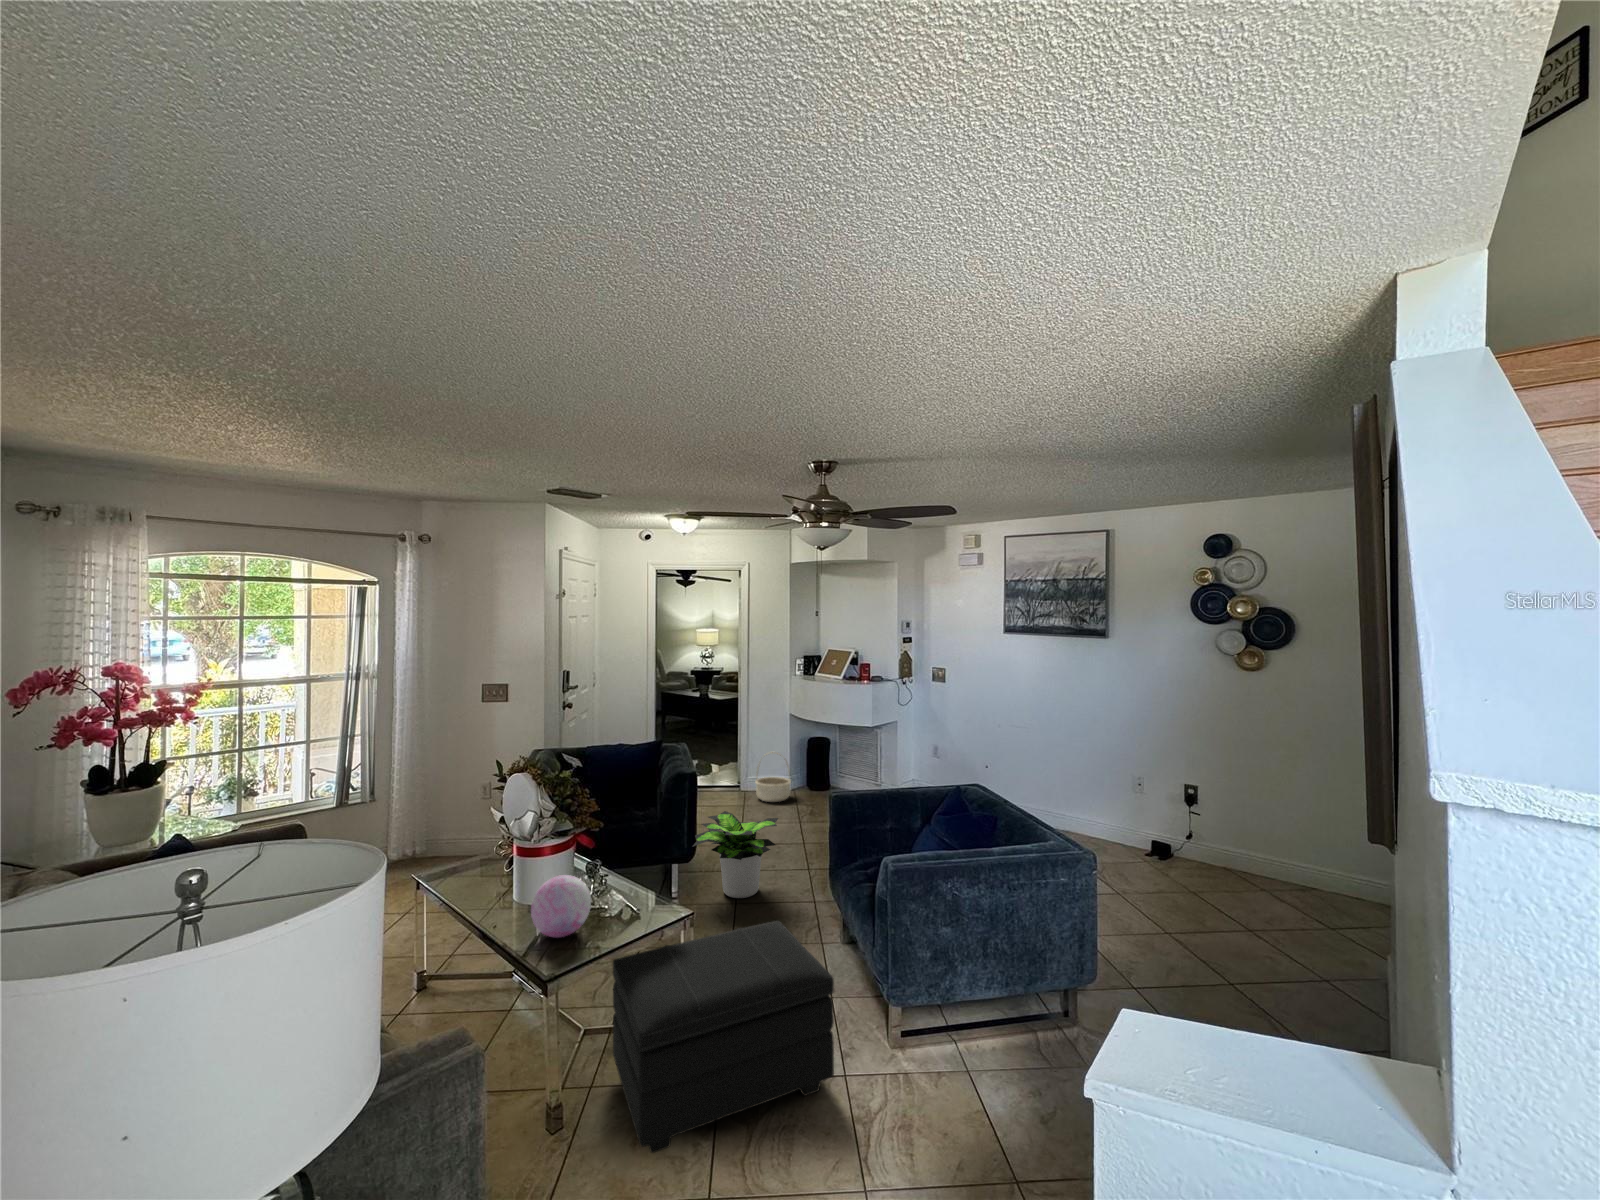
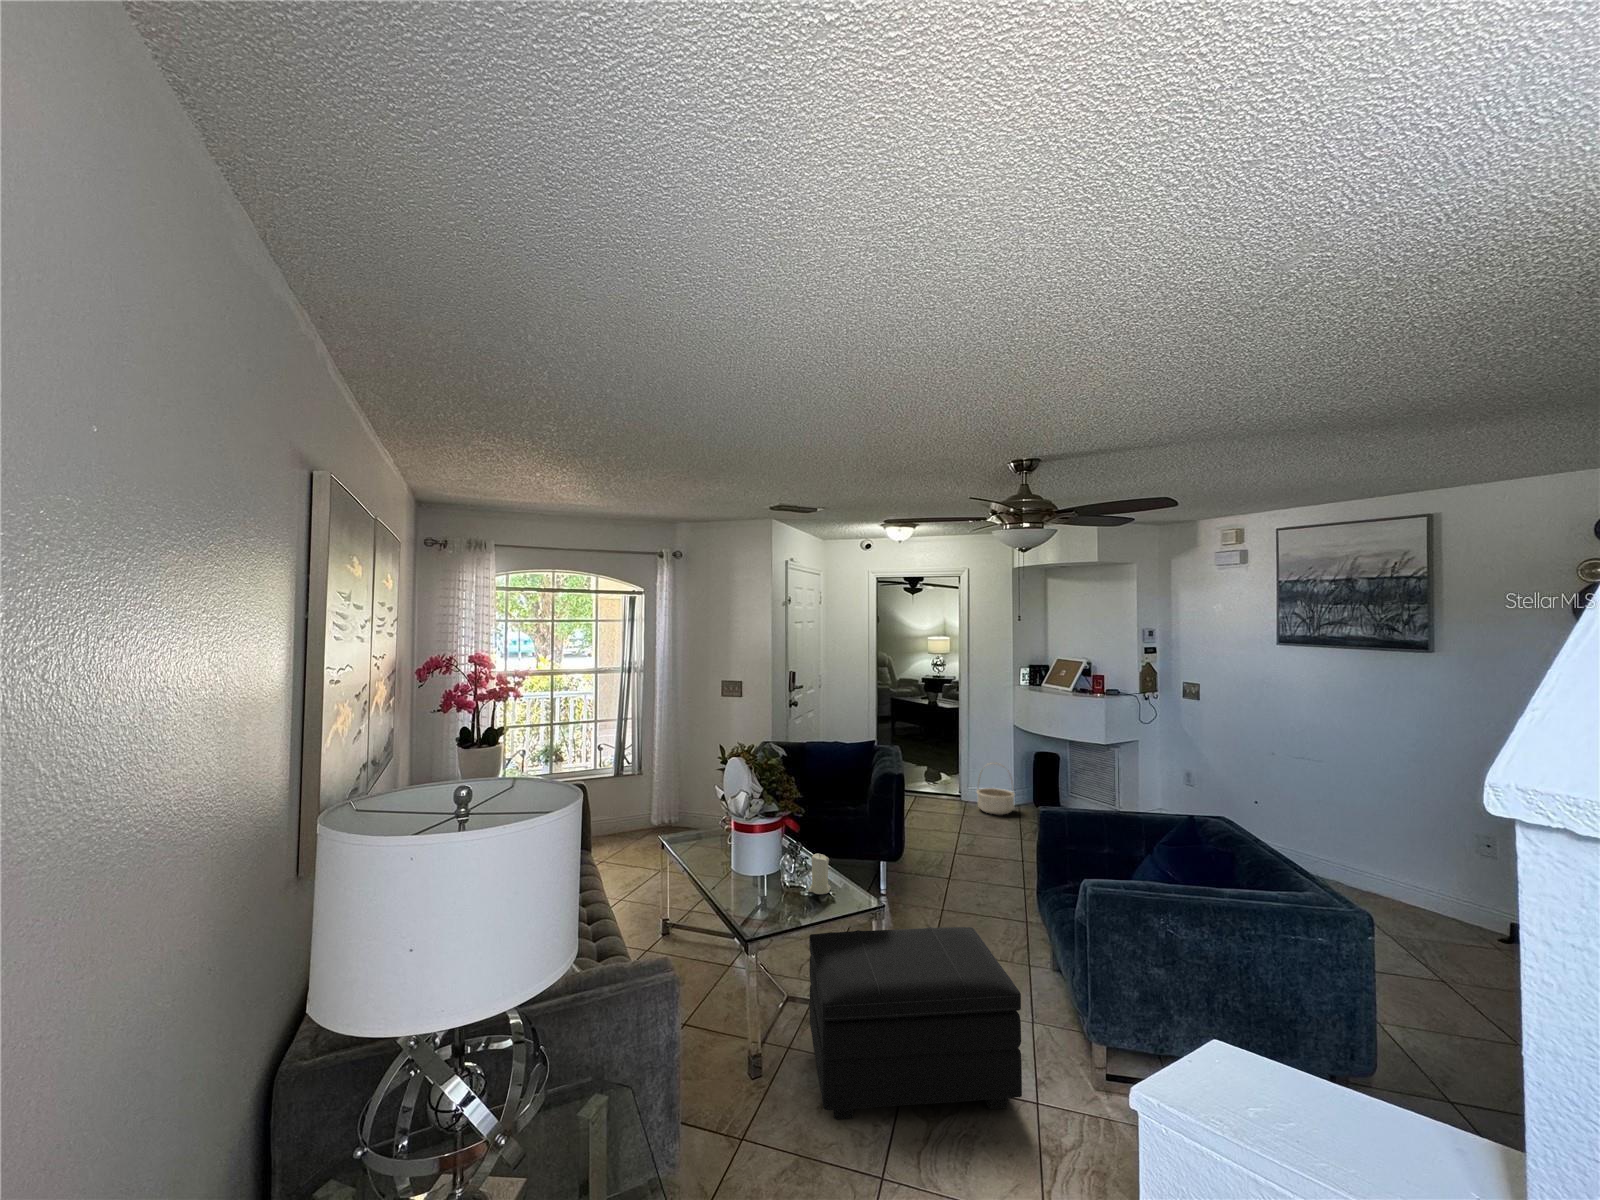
potted plant: present [693,811,778,898] -> none [900,815,989,904]
candle: none [608,870,633,914] -> present [808,853,831,894]
decorative orb: present [531,875,591,937] -> none [741,850,792,905]

